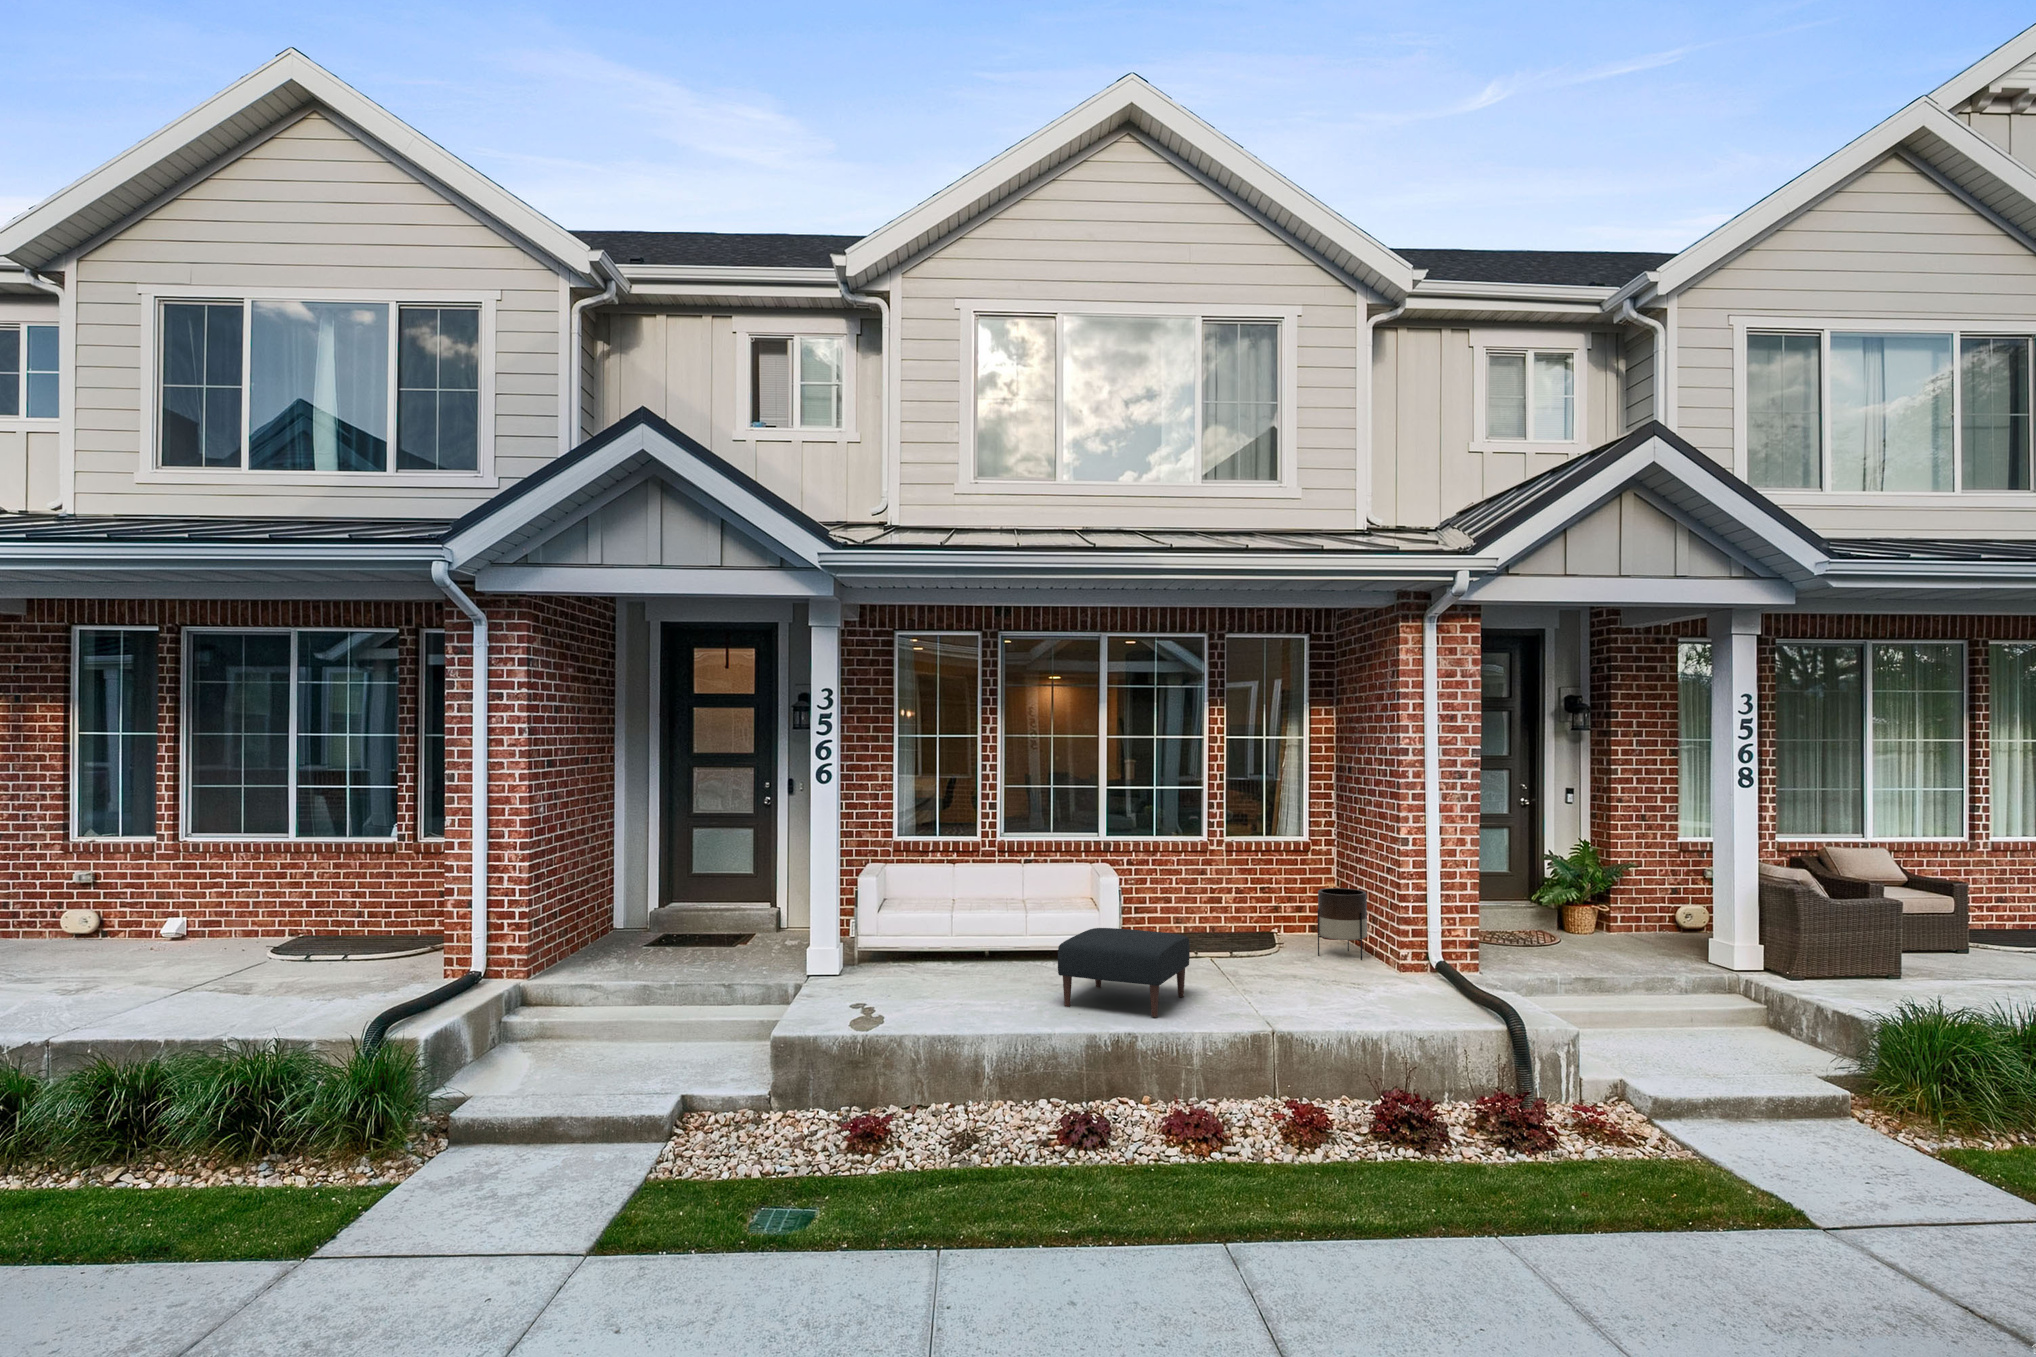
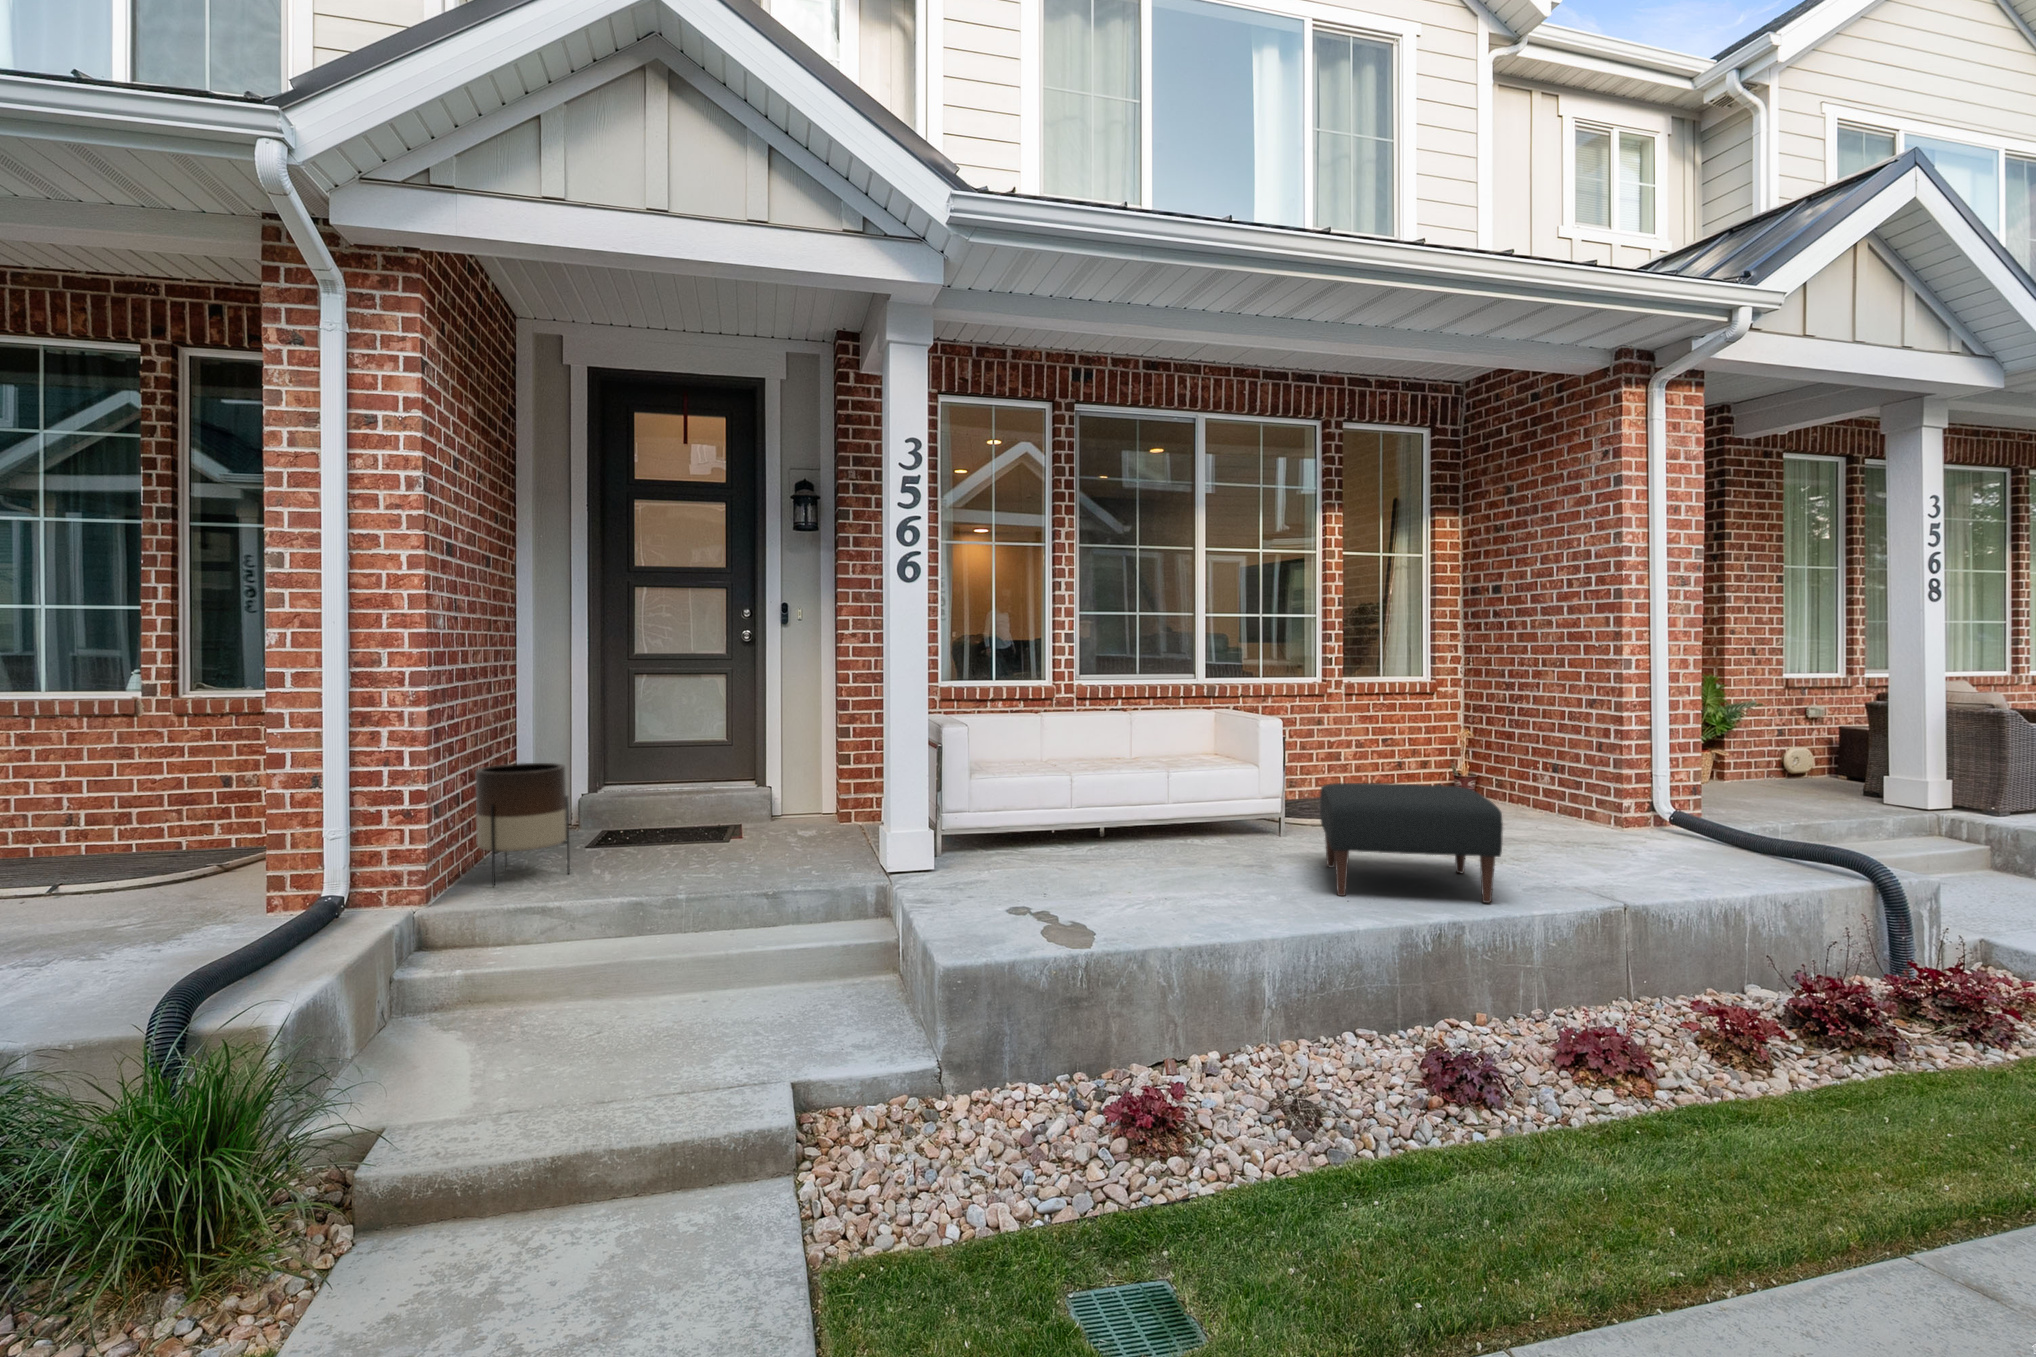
planter: present [1318,888,1367,960] -> present [475,763,570,886]

